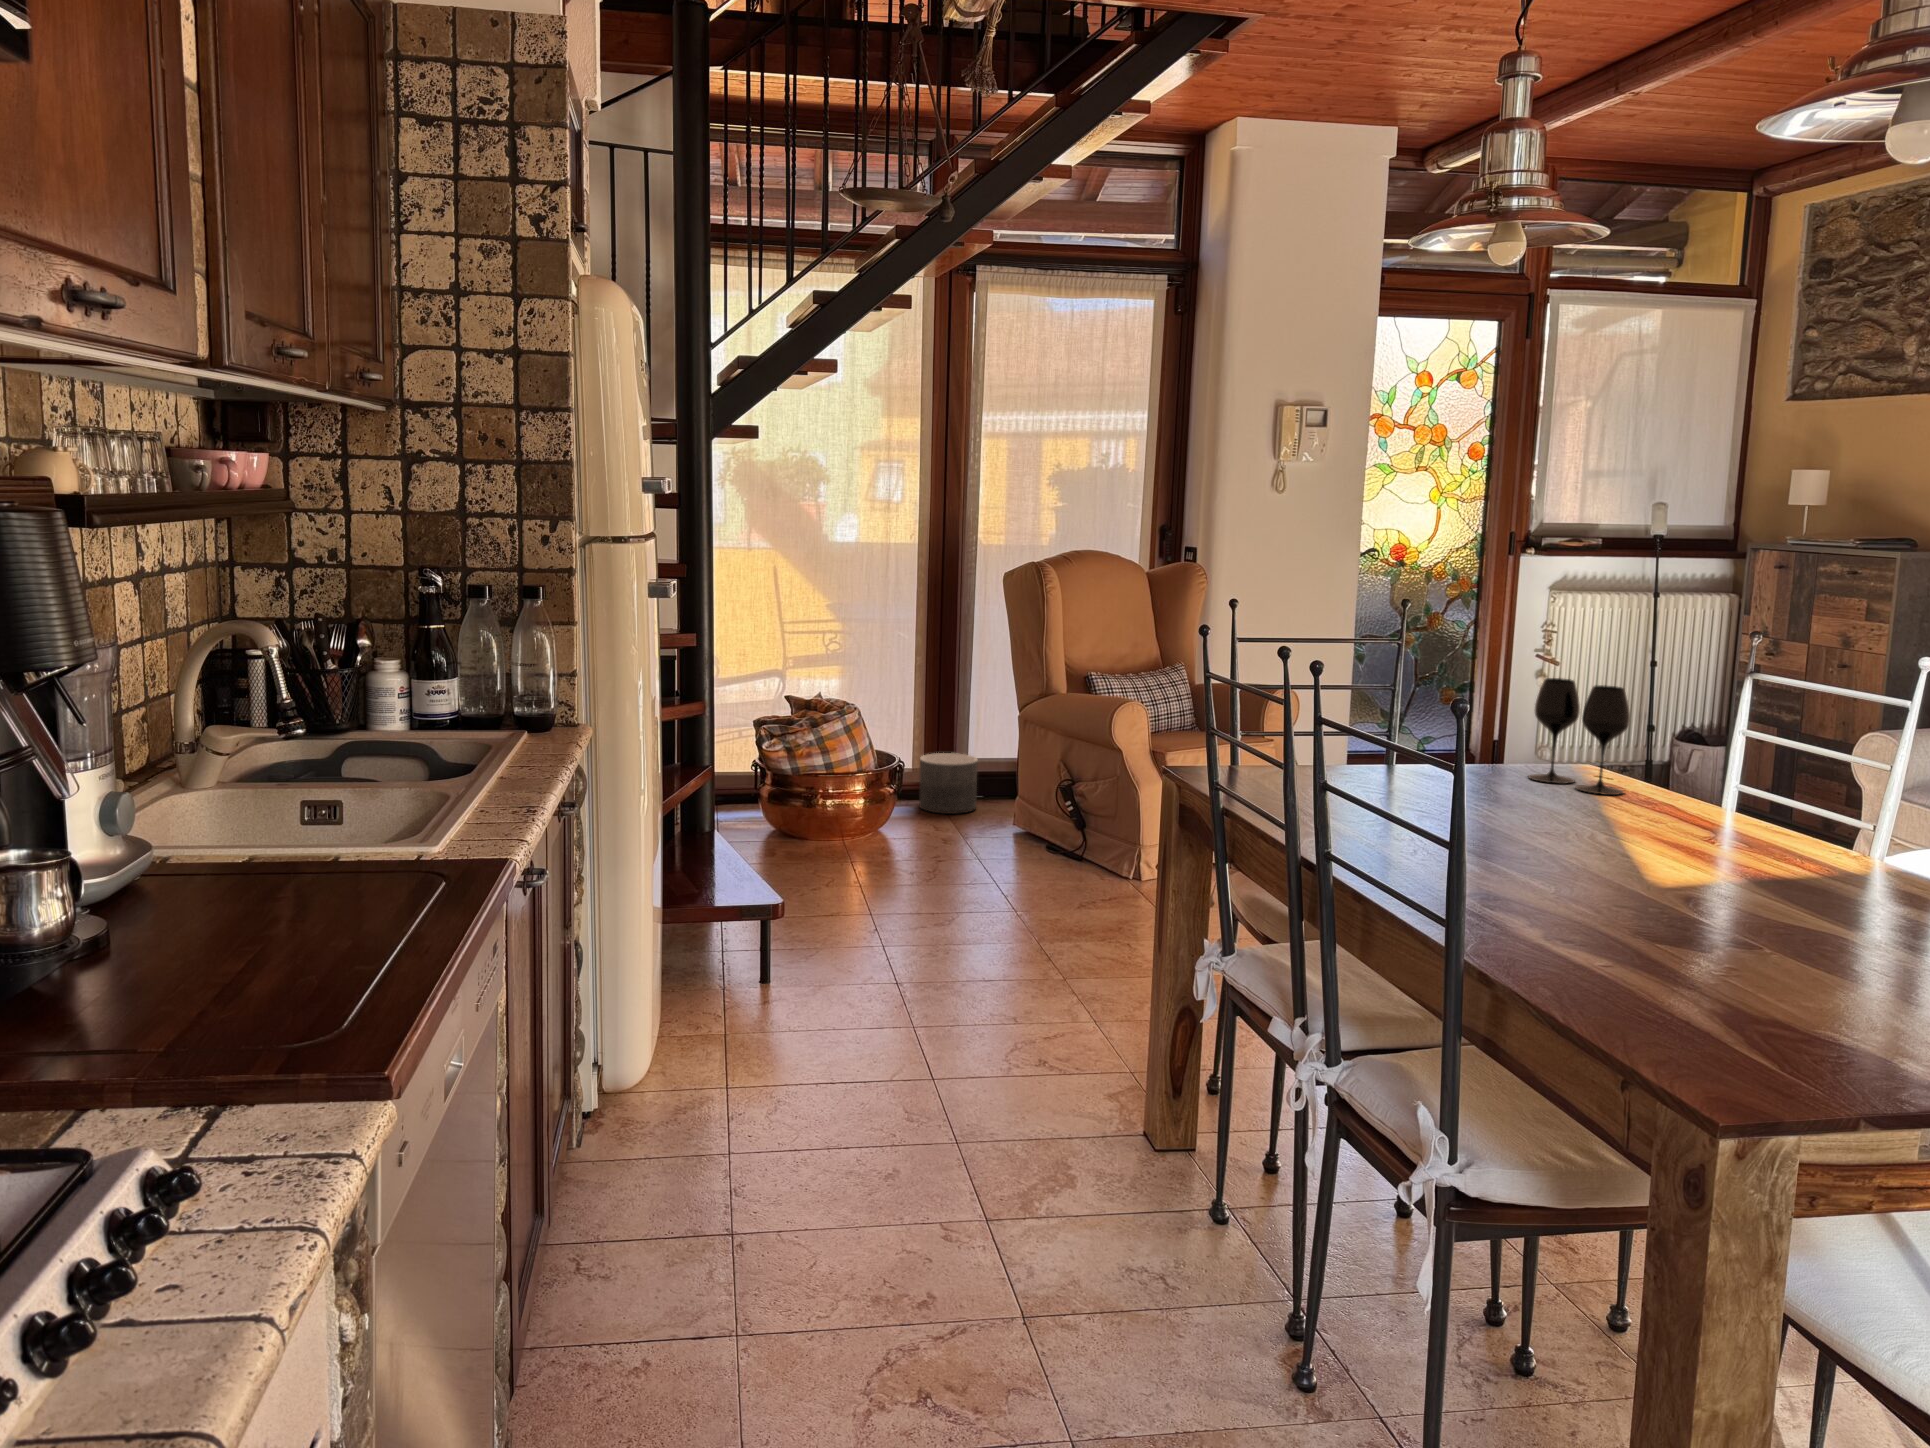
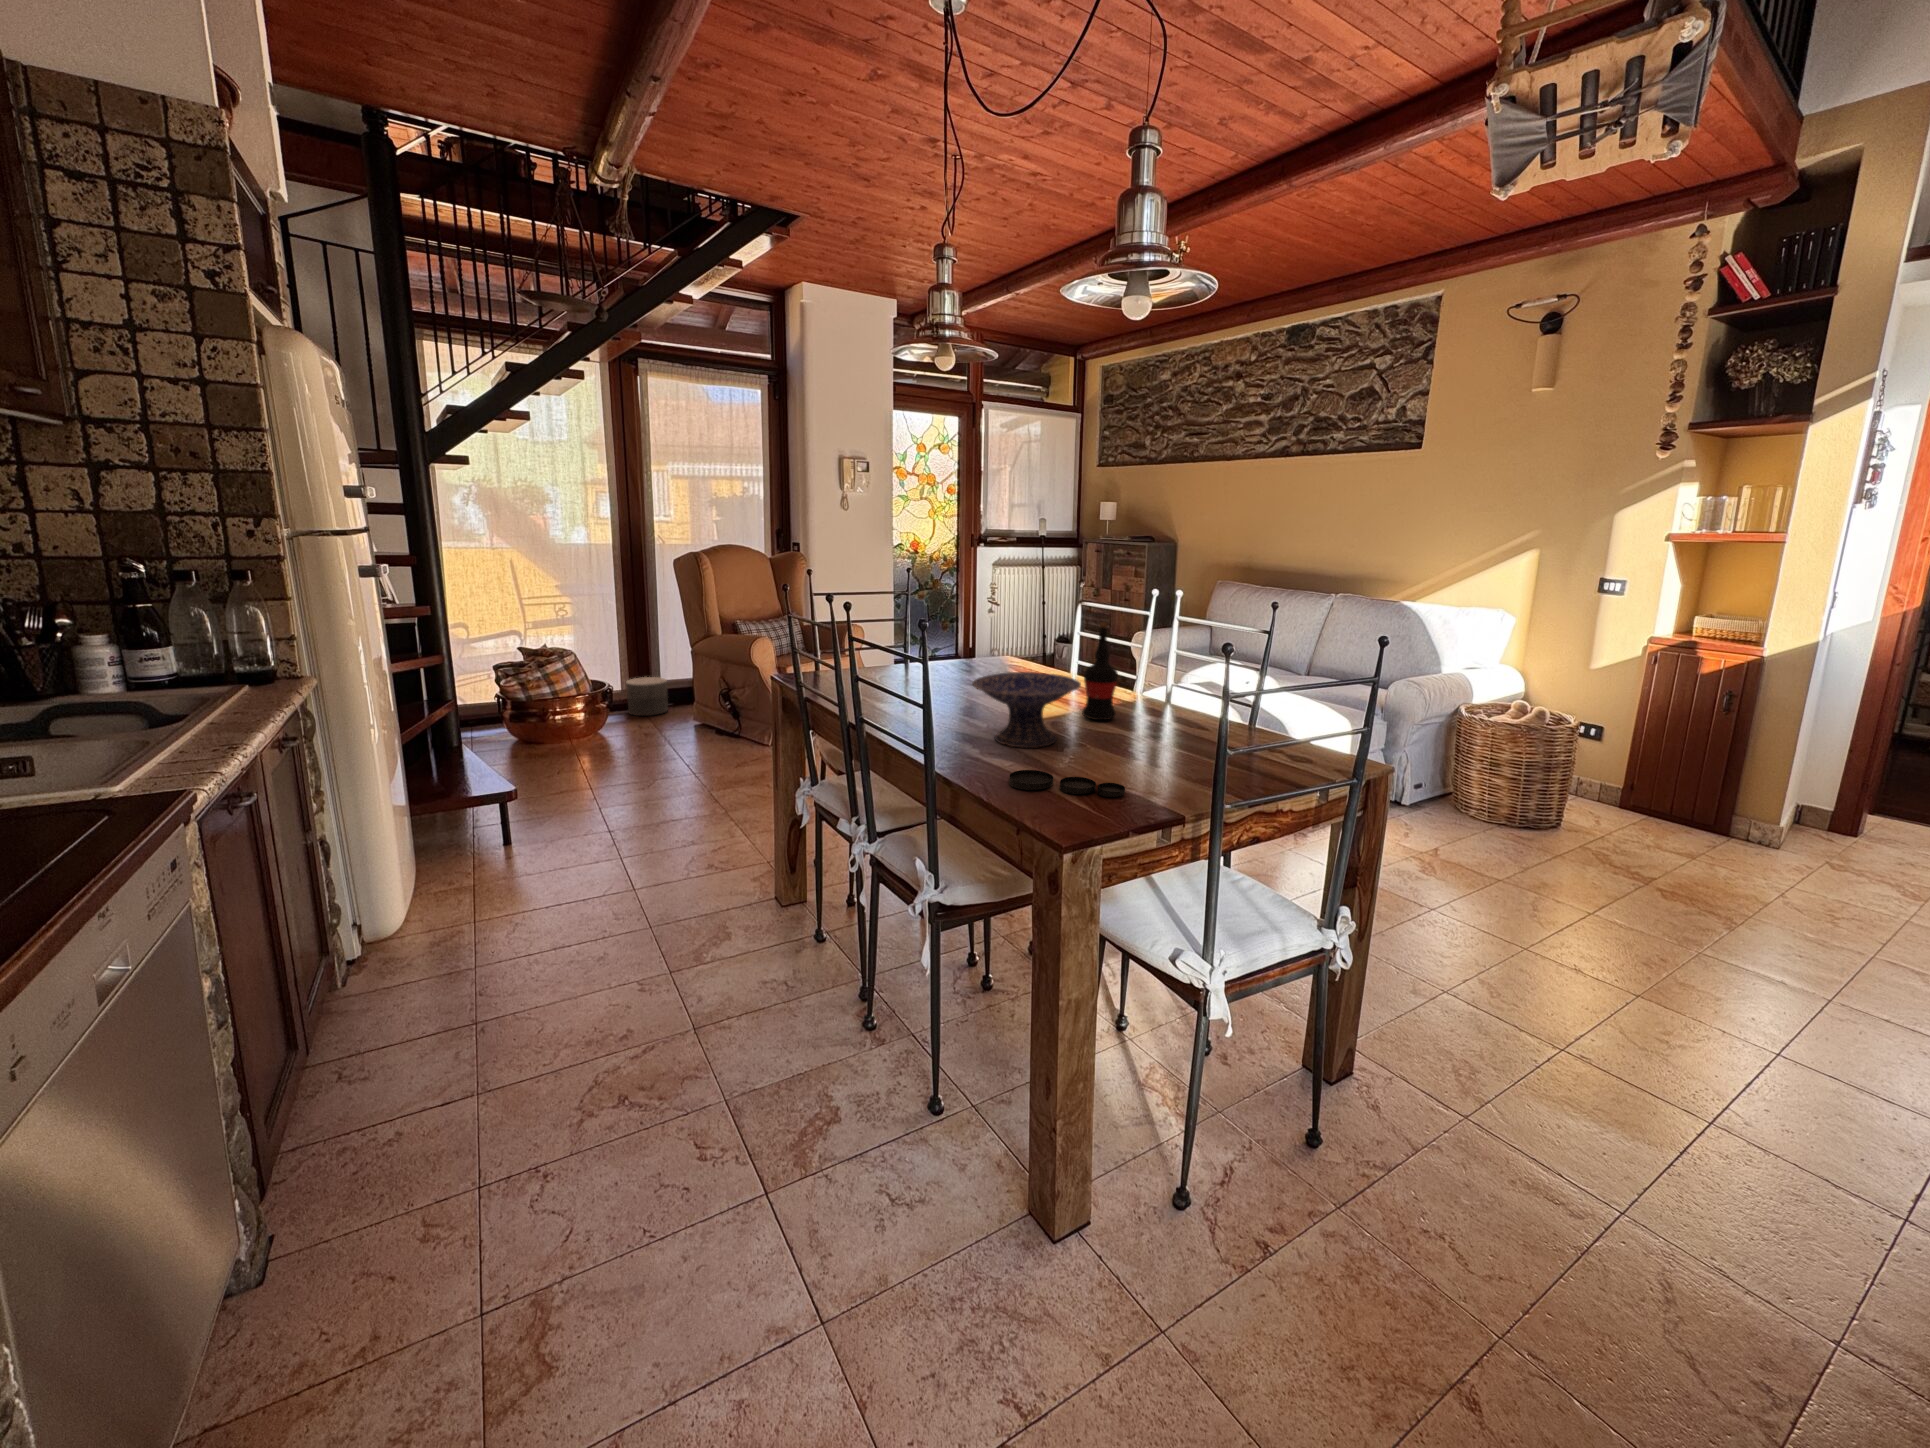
wine glass: present [1529,678,1630,795] -> none [976,613,1023,674]
wine bottle: none [1760,709,1846,901] -> present [1082,622,1118,720]
decorative bowl: none [1536,792,1765,937] -> present [972,672,1081,748]
plate: none [1611,976,1867,1052] -> present [1009,770,1125,797]

